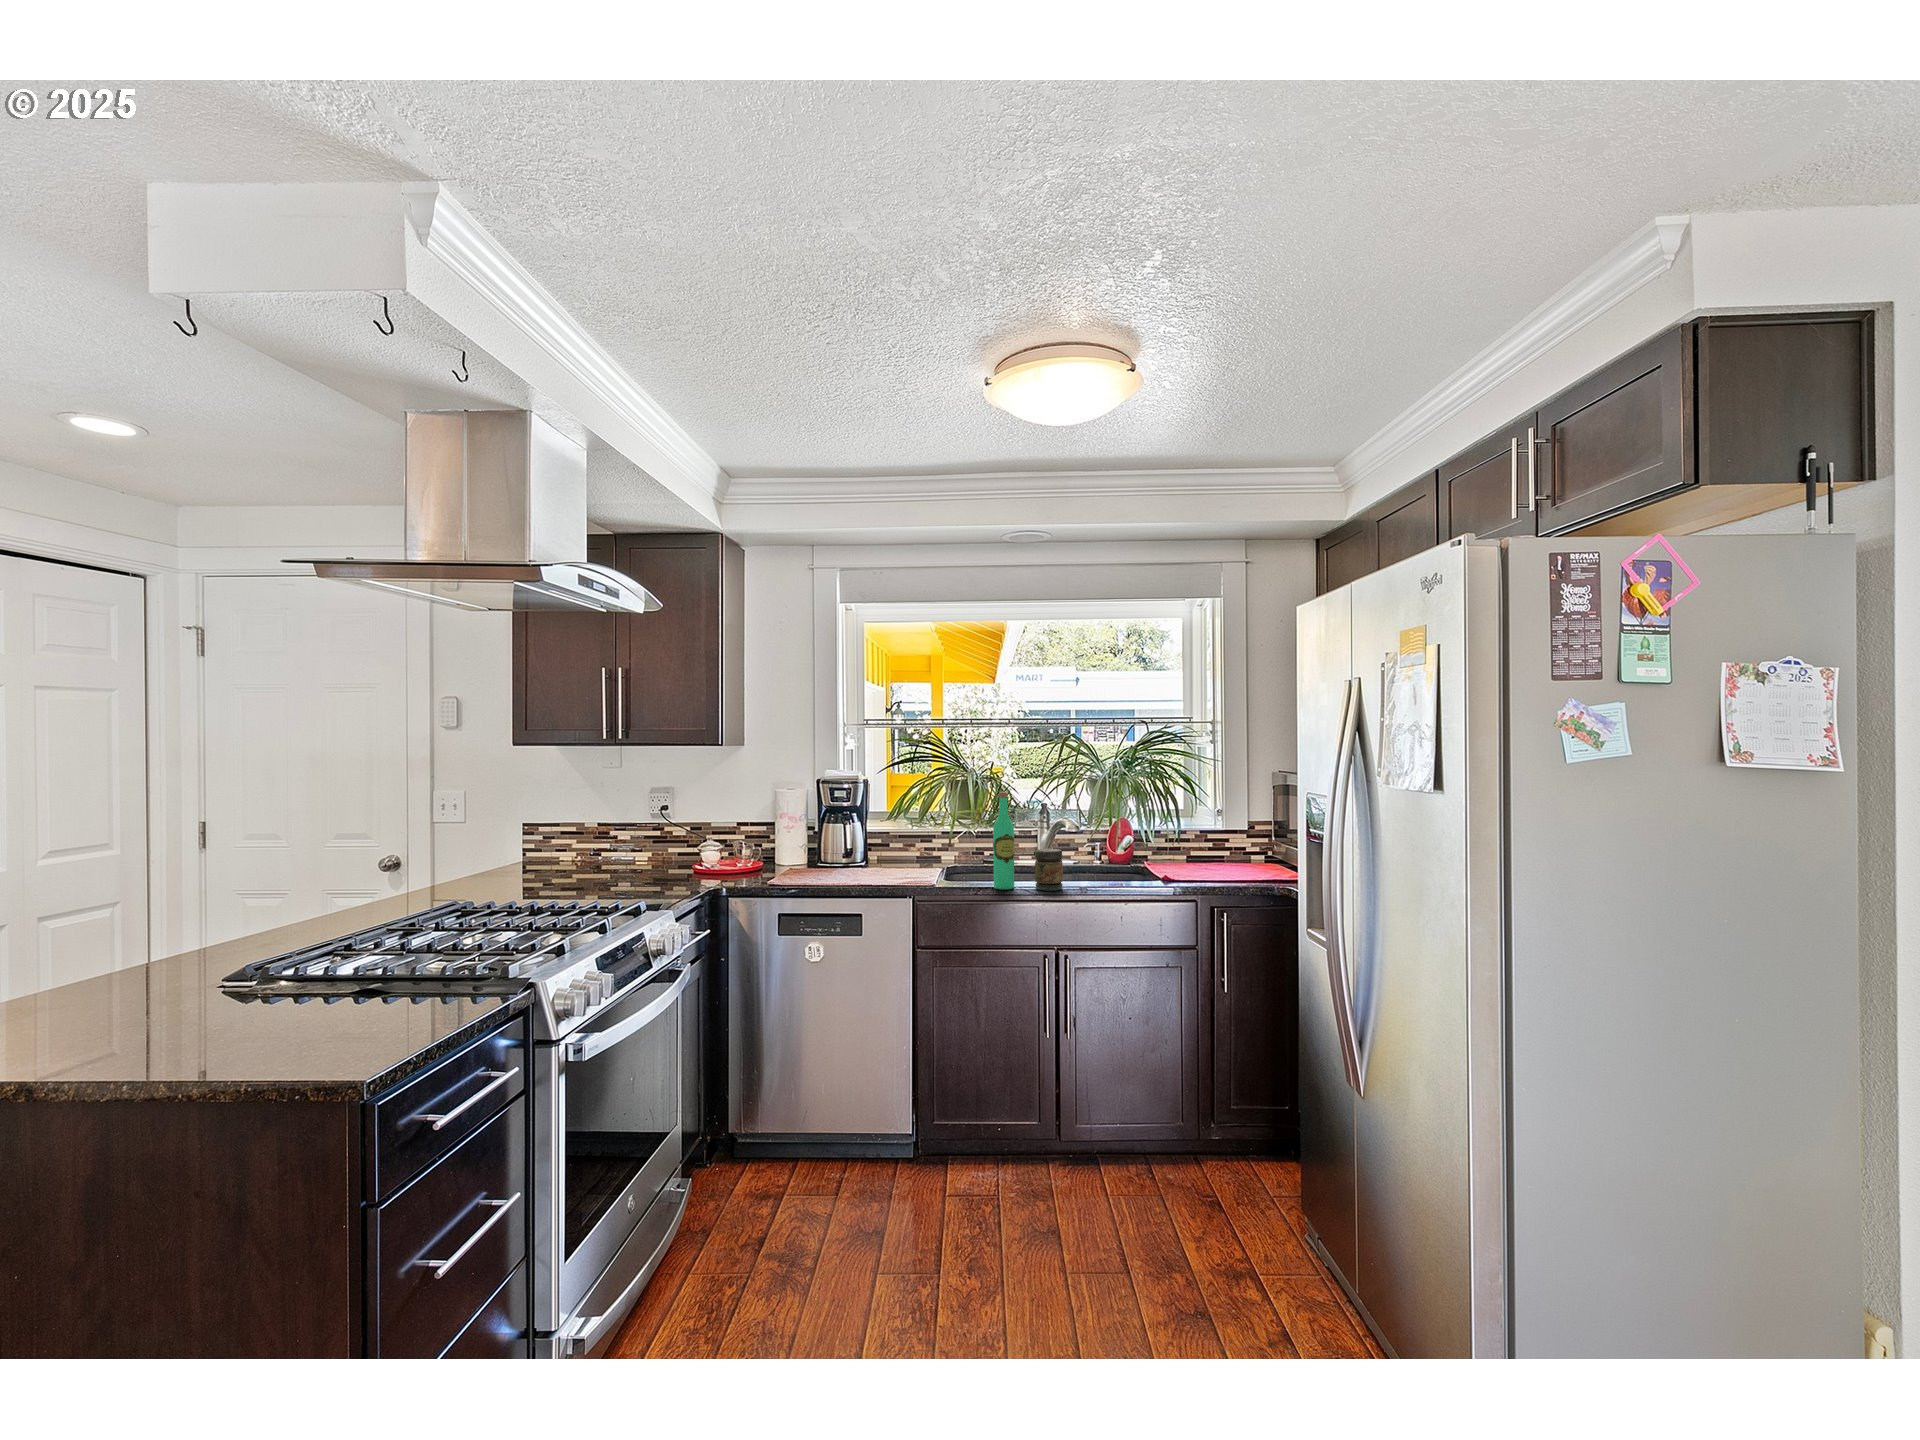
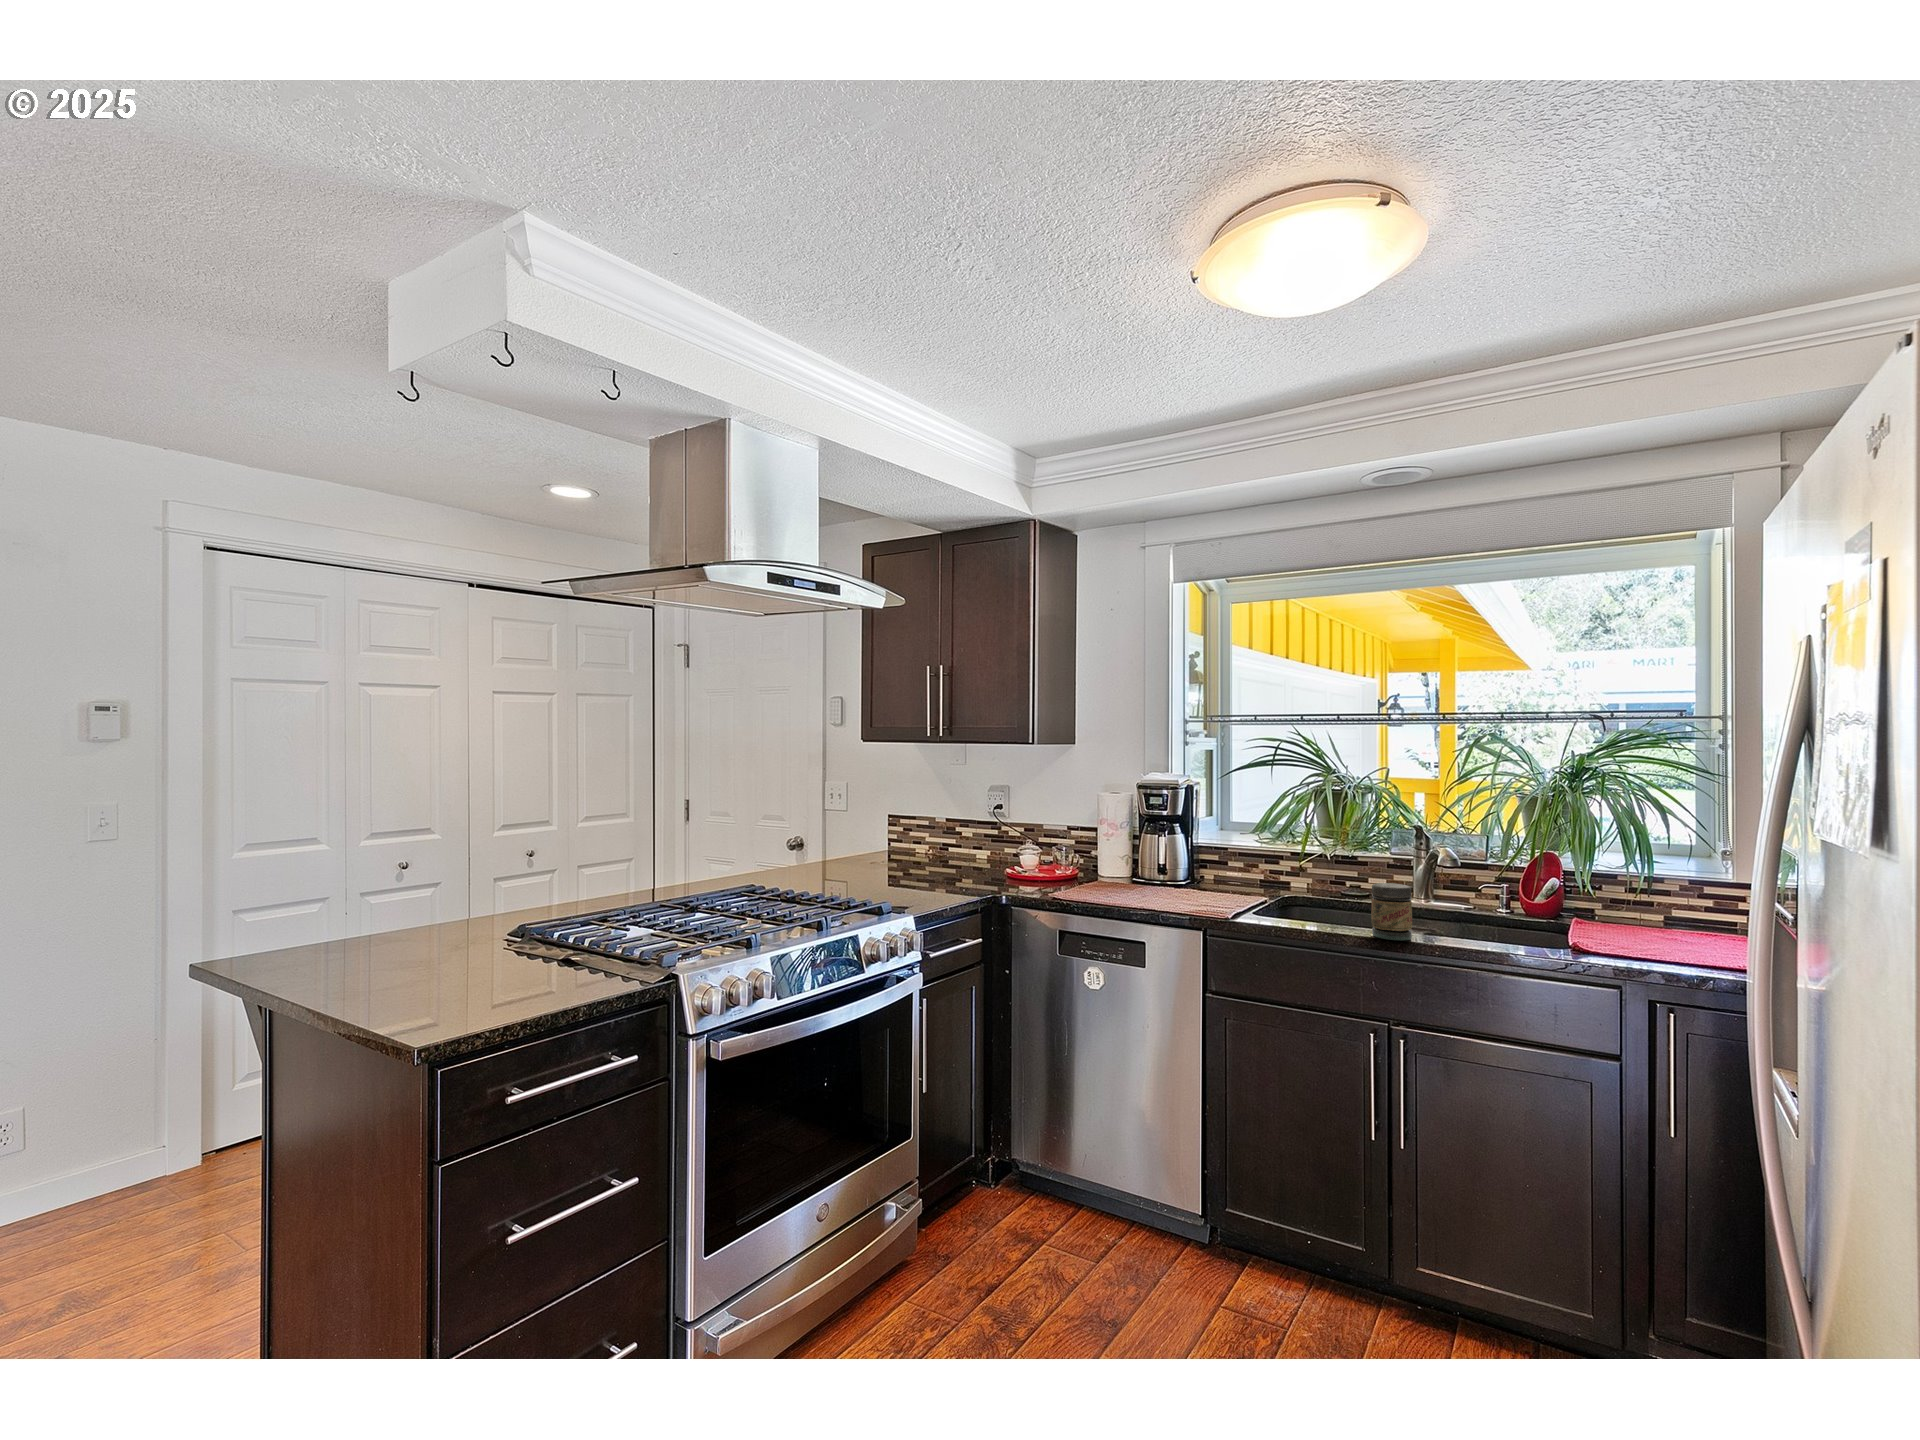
wine bottle: present [993,792,1014,890] -> none [1313,805,1341,931]

